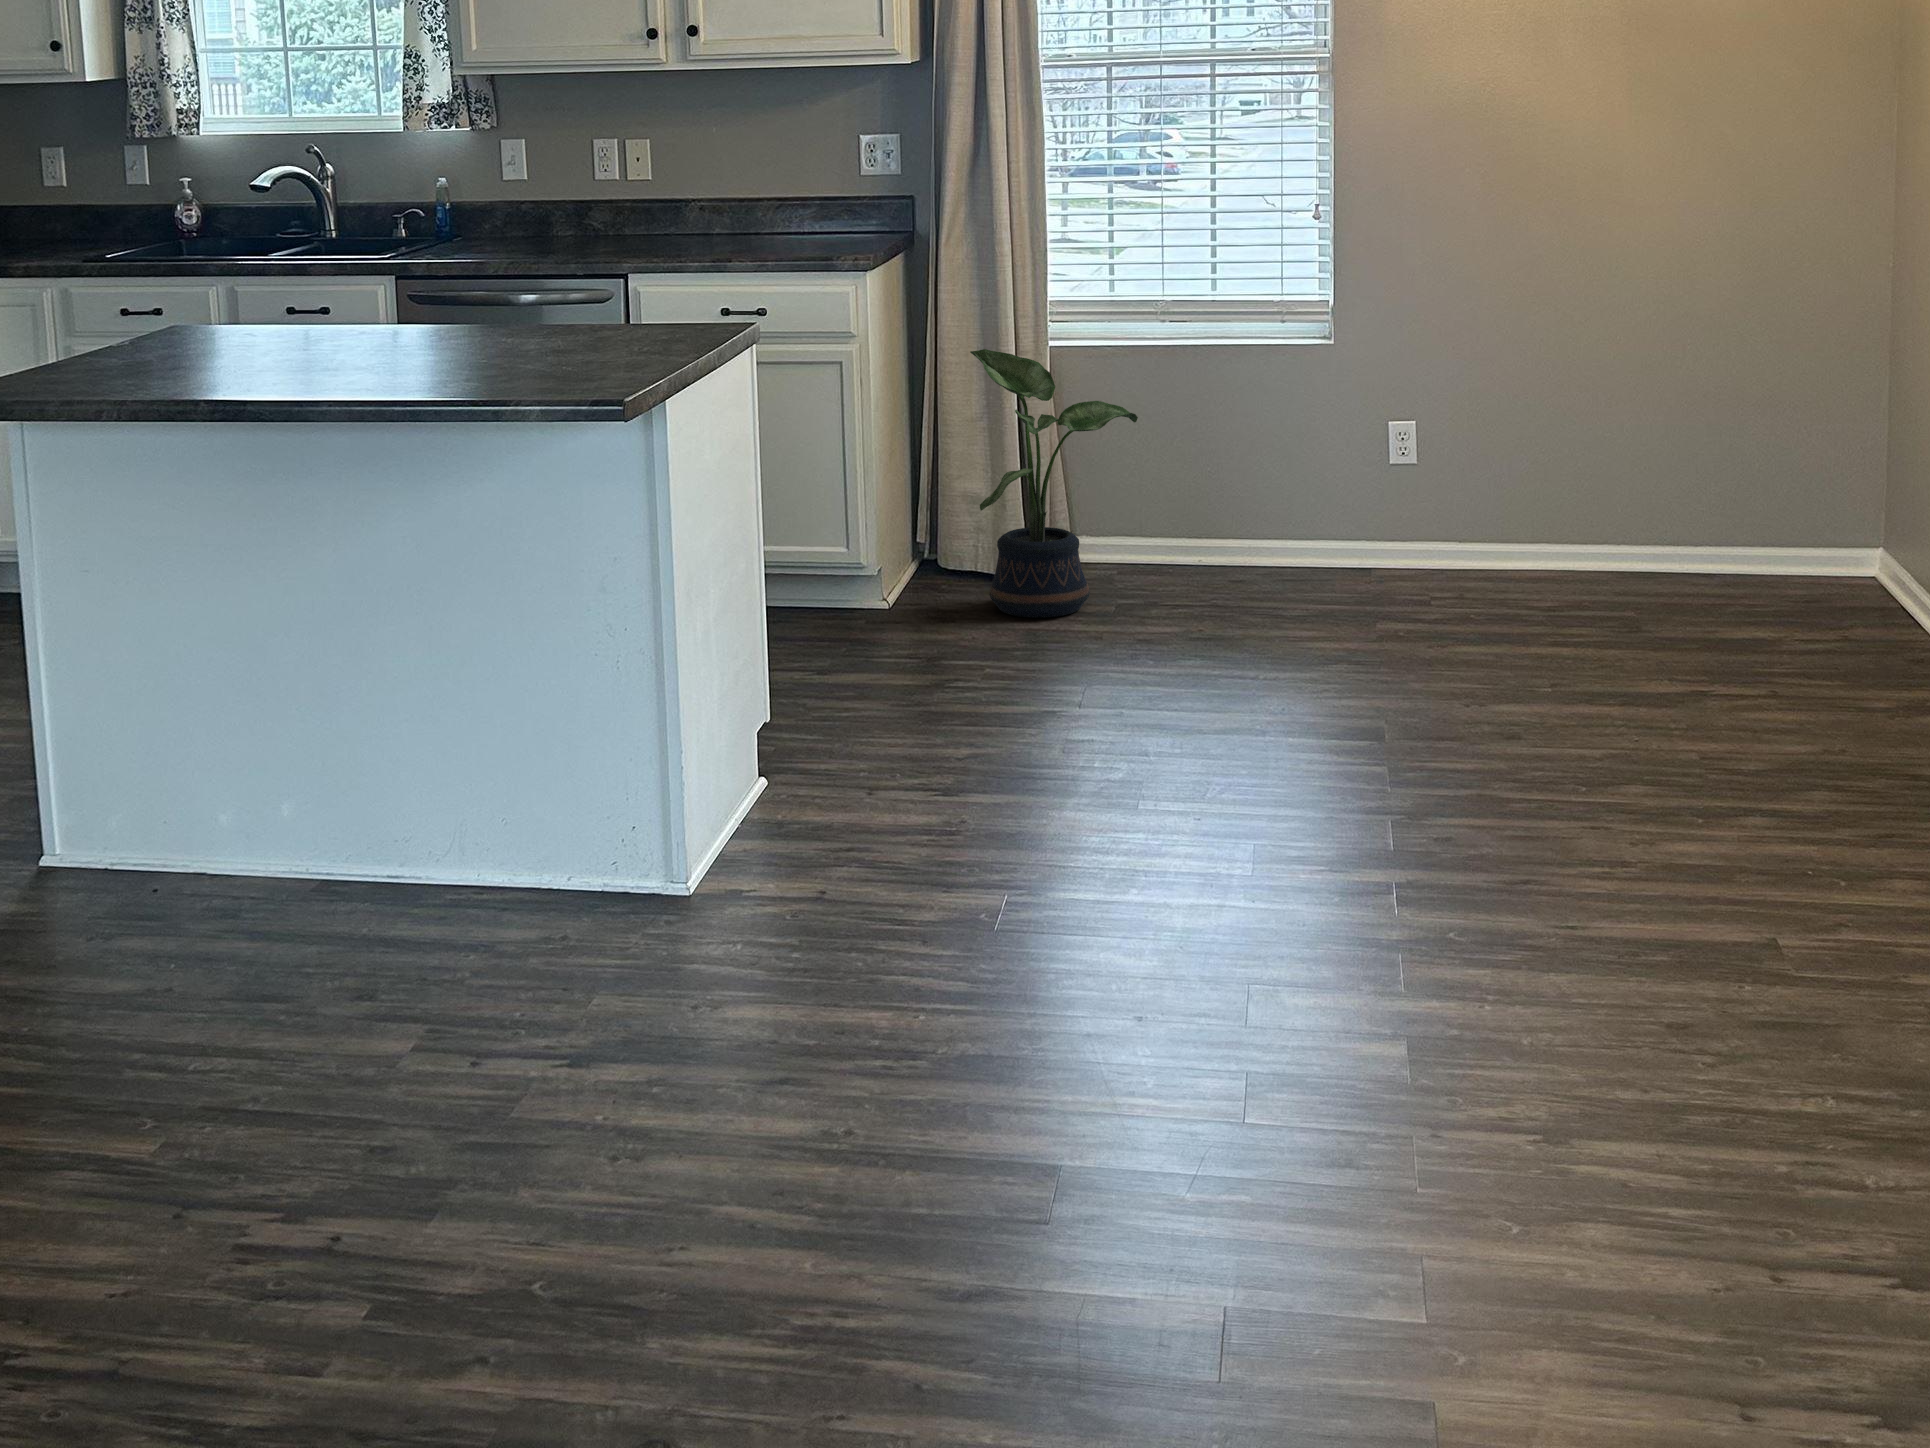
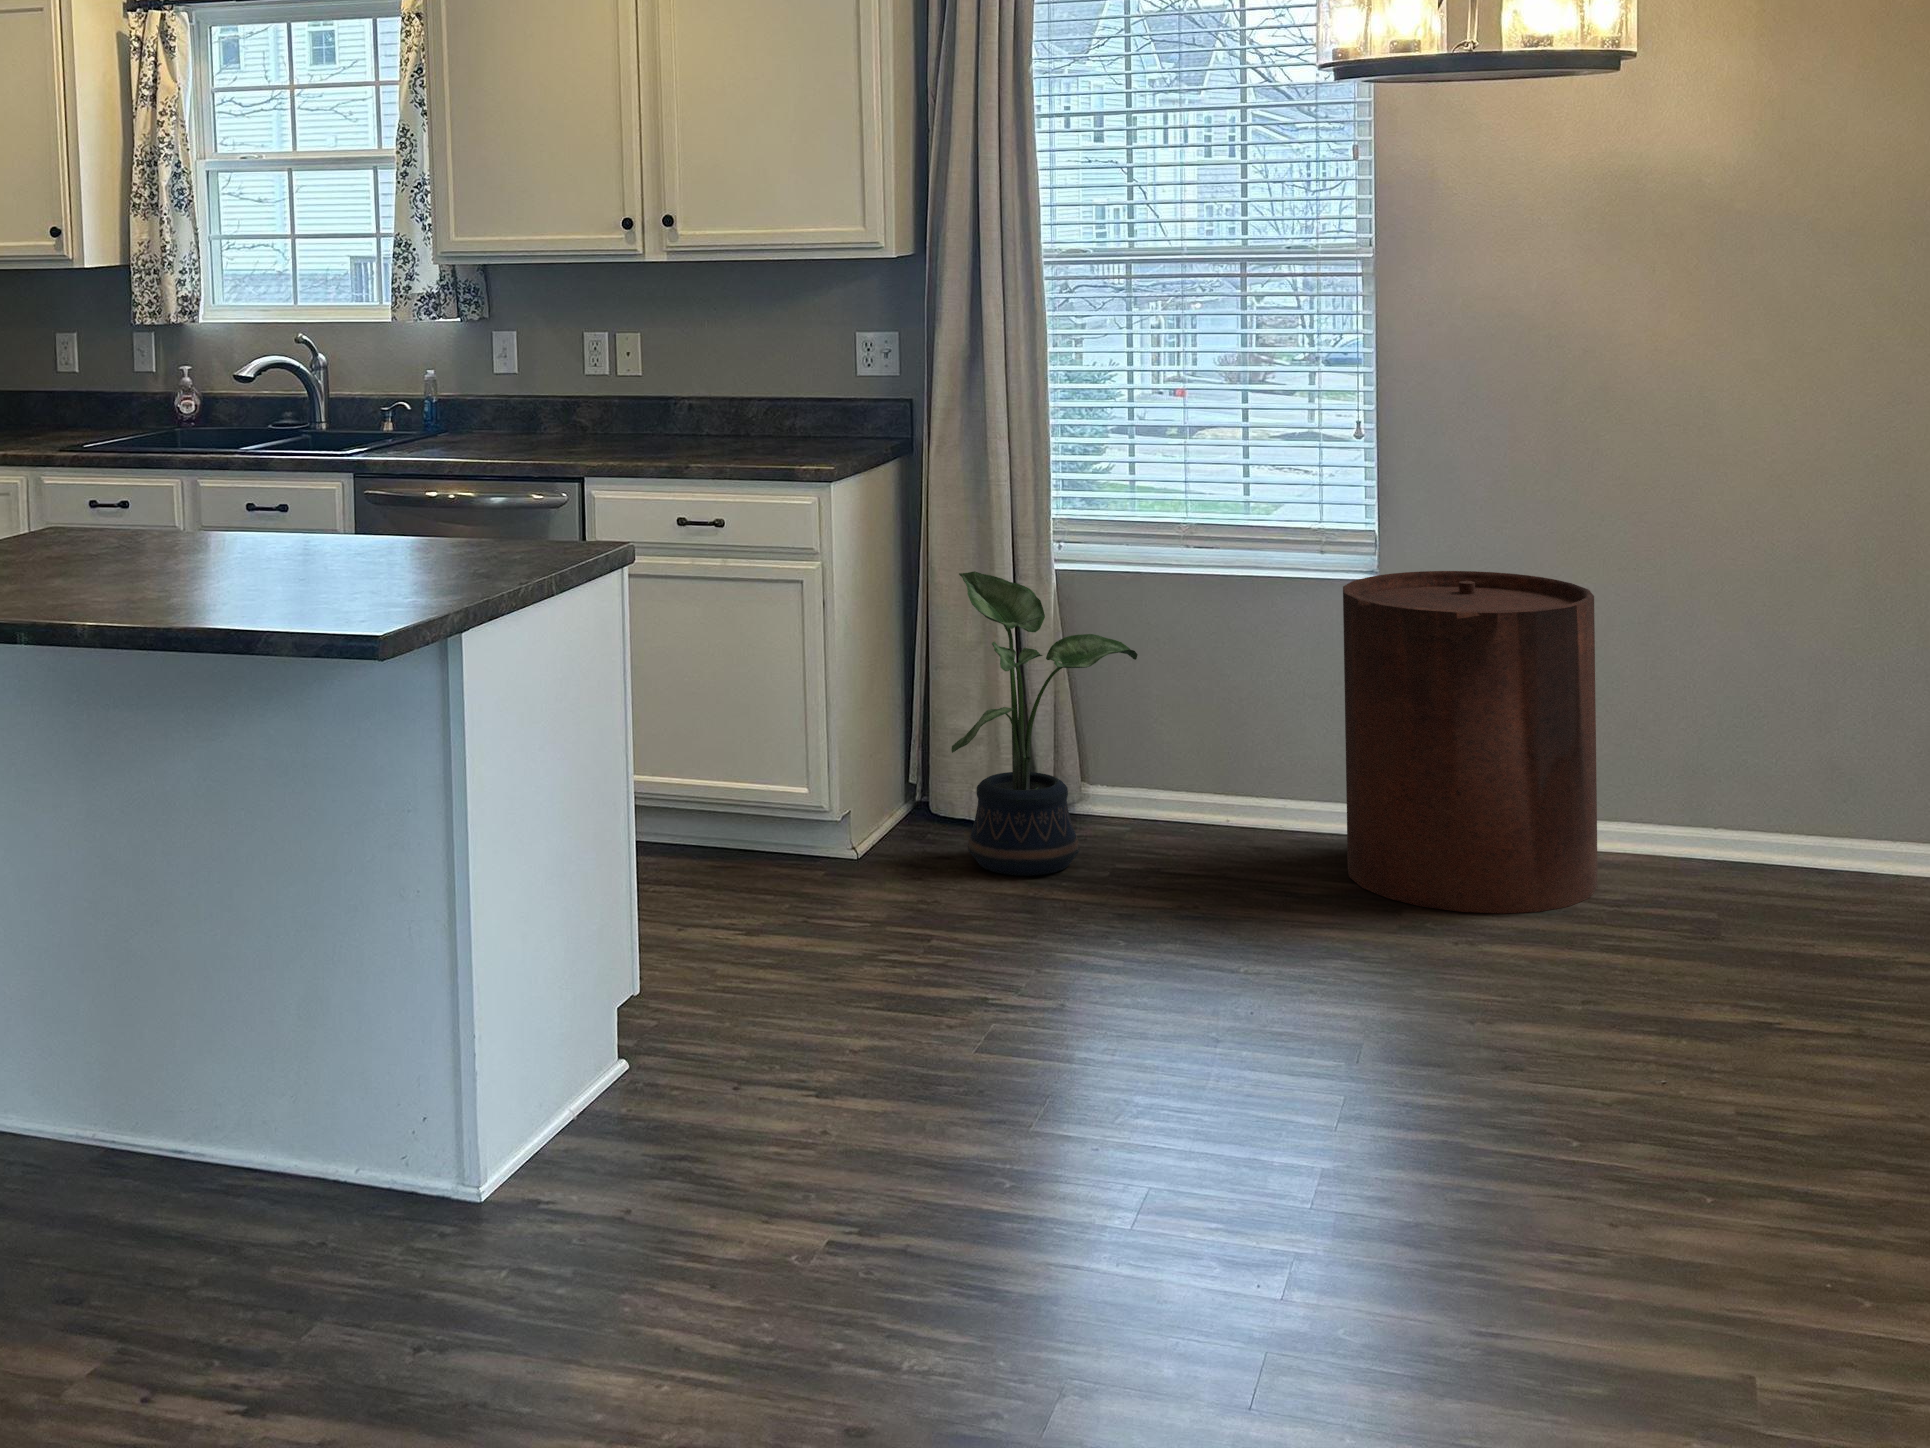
trash can: none [1320,334,1537,625] -> present [1343,571,1598,914]

